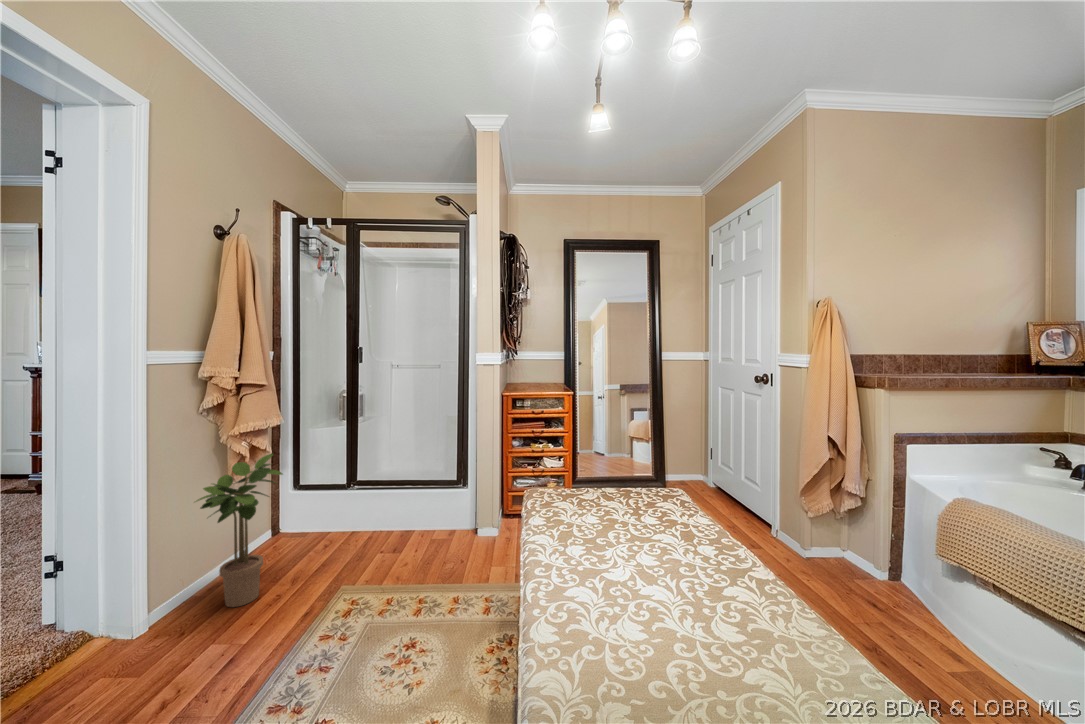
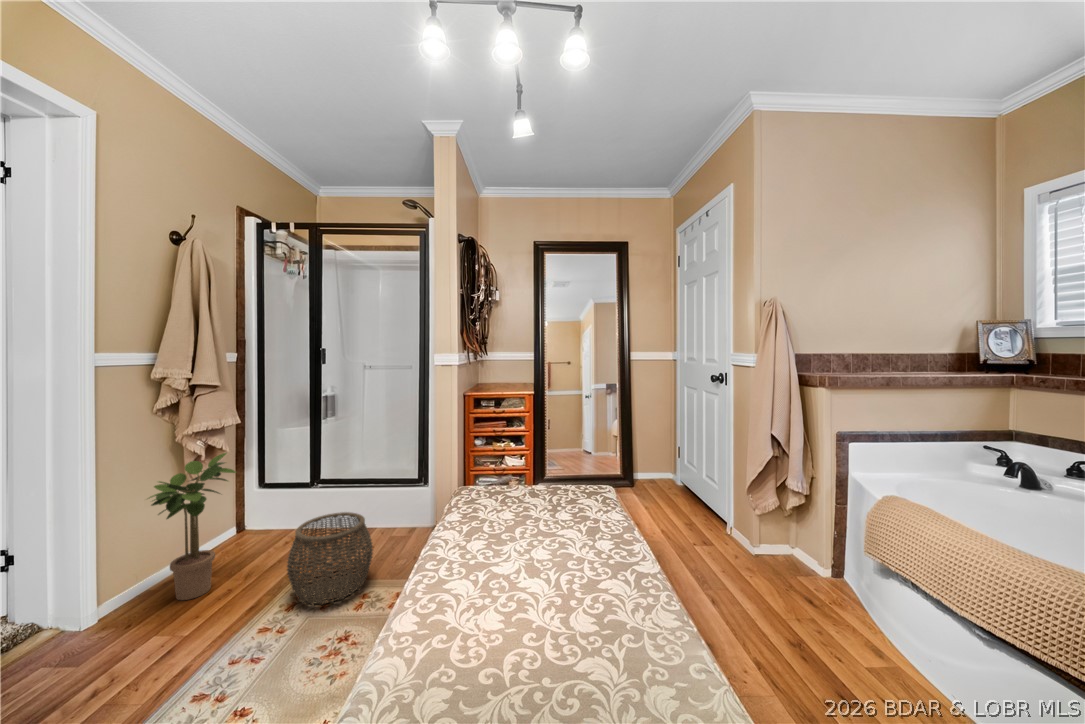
woven basket: none [342,515,426,612] -> present [287,512,373,605]

